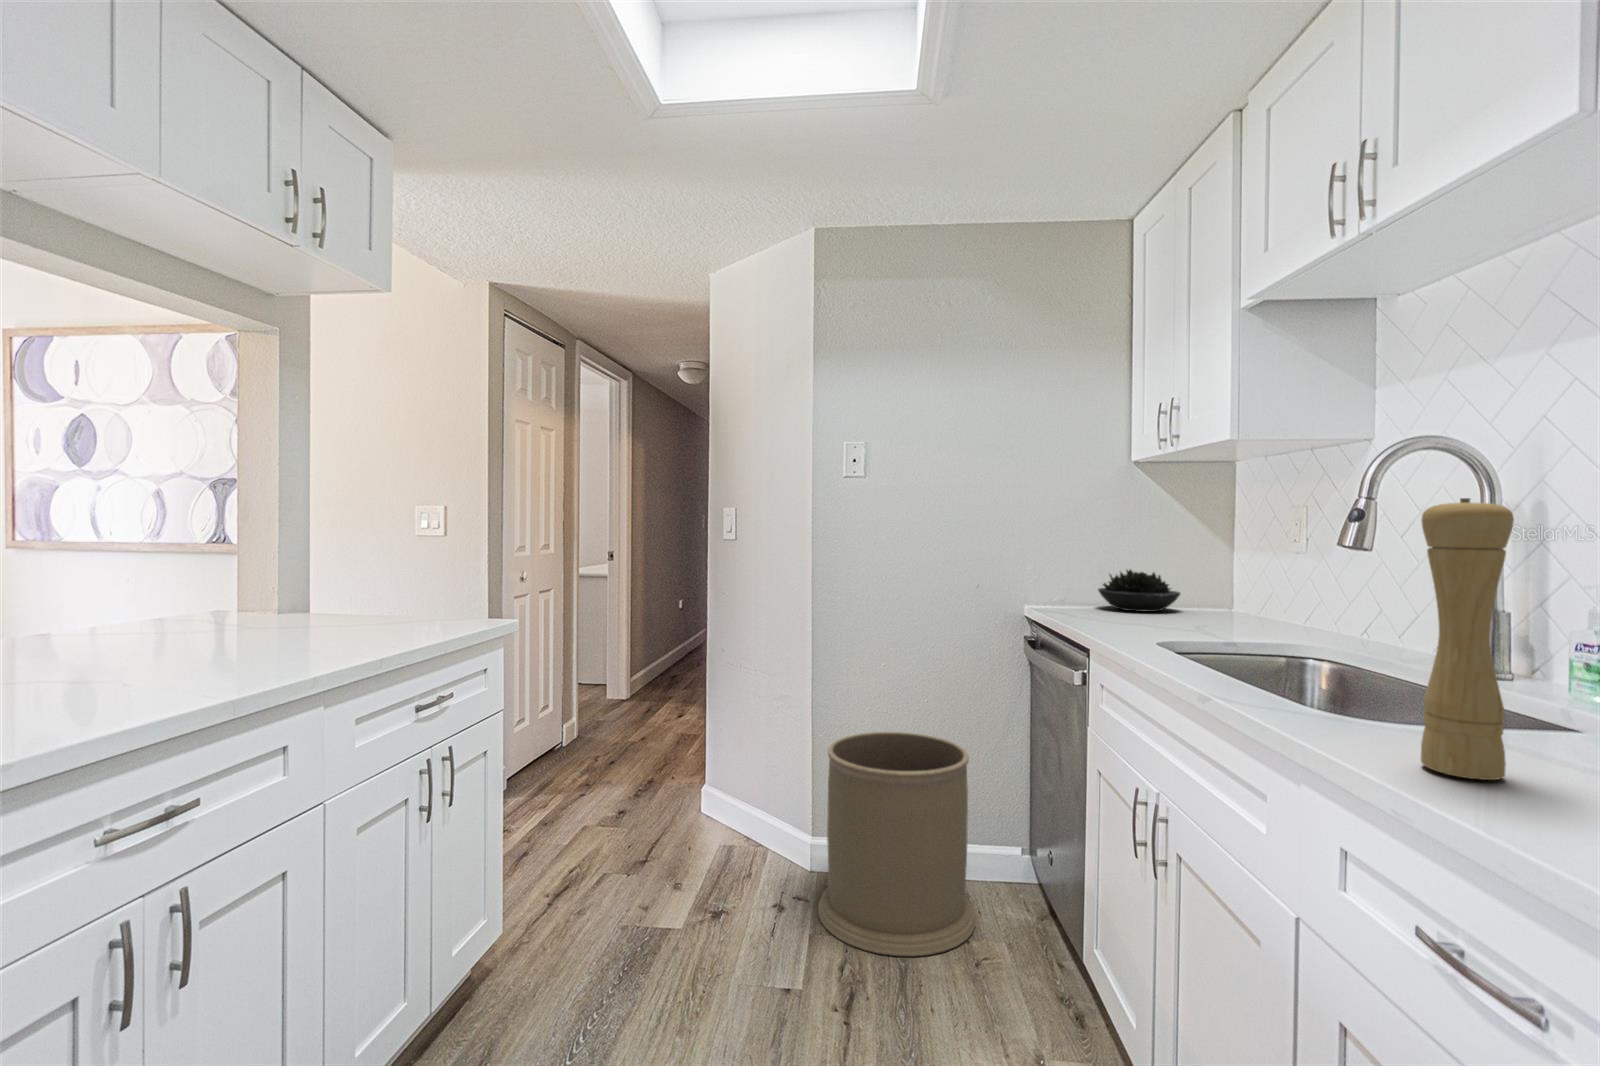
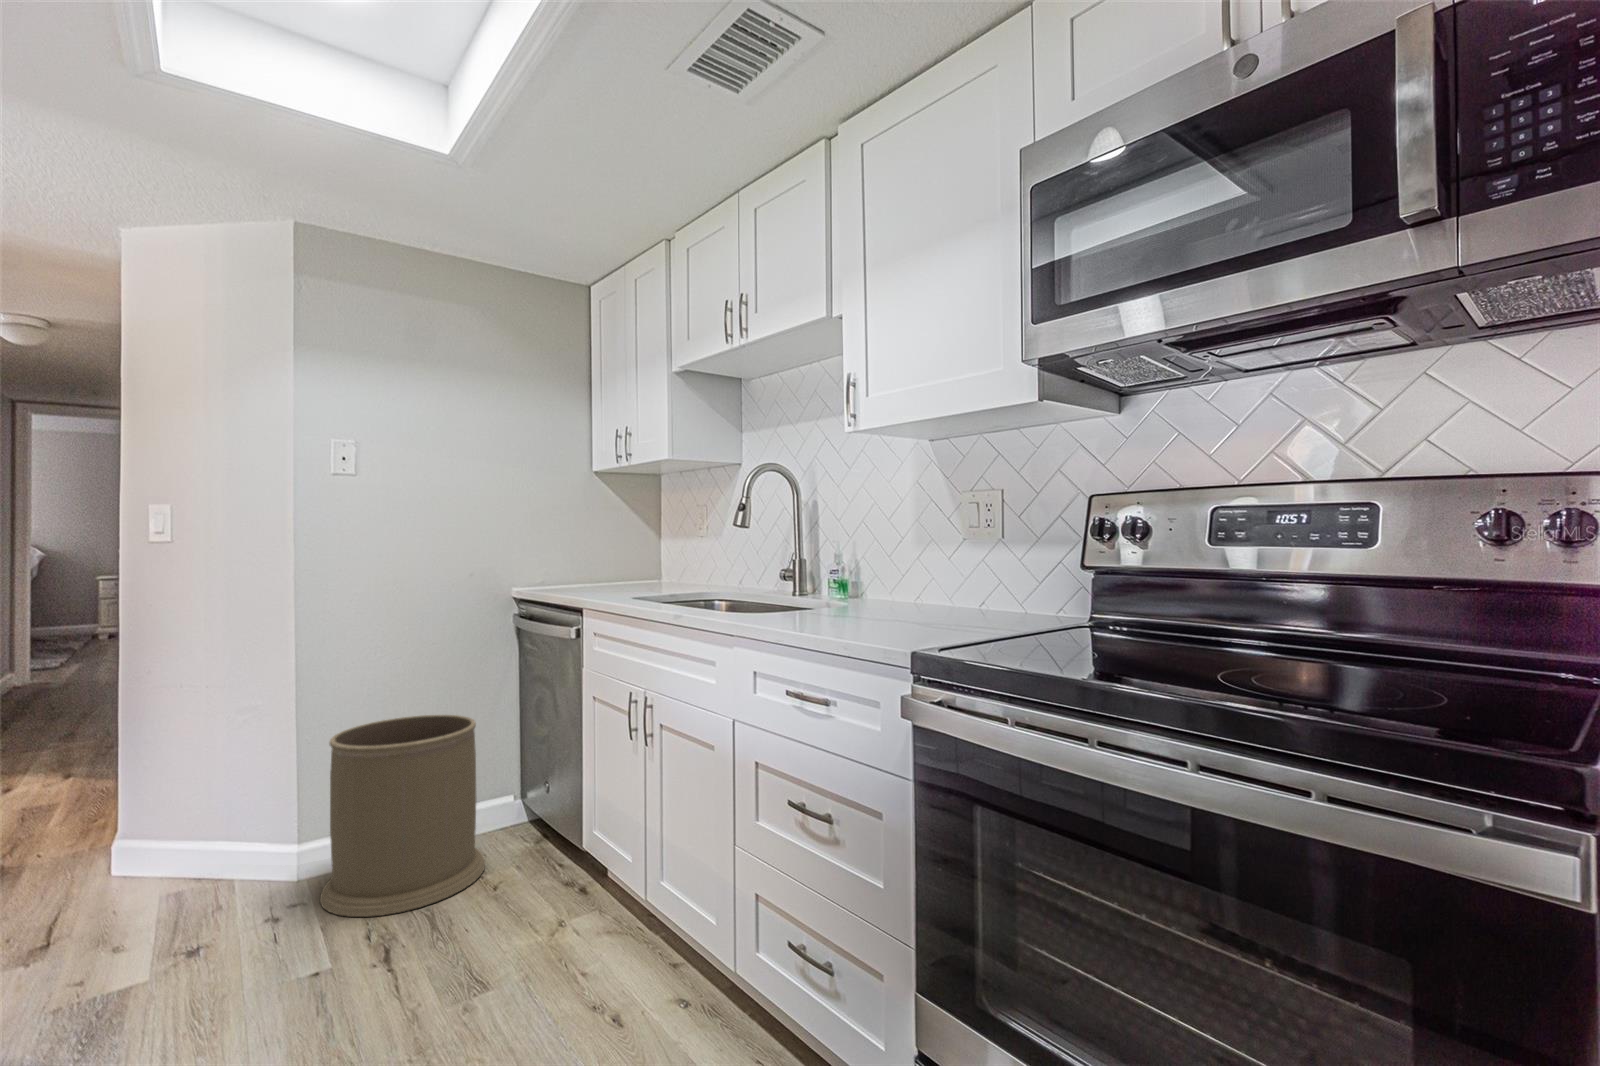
pepper mill: present [1421,498,1514,780] -> none [787,486,821,619]
succulent plant: present [1098,569,1180,612] -> none [569,560,629,591]

